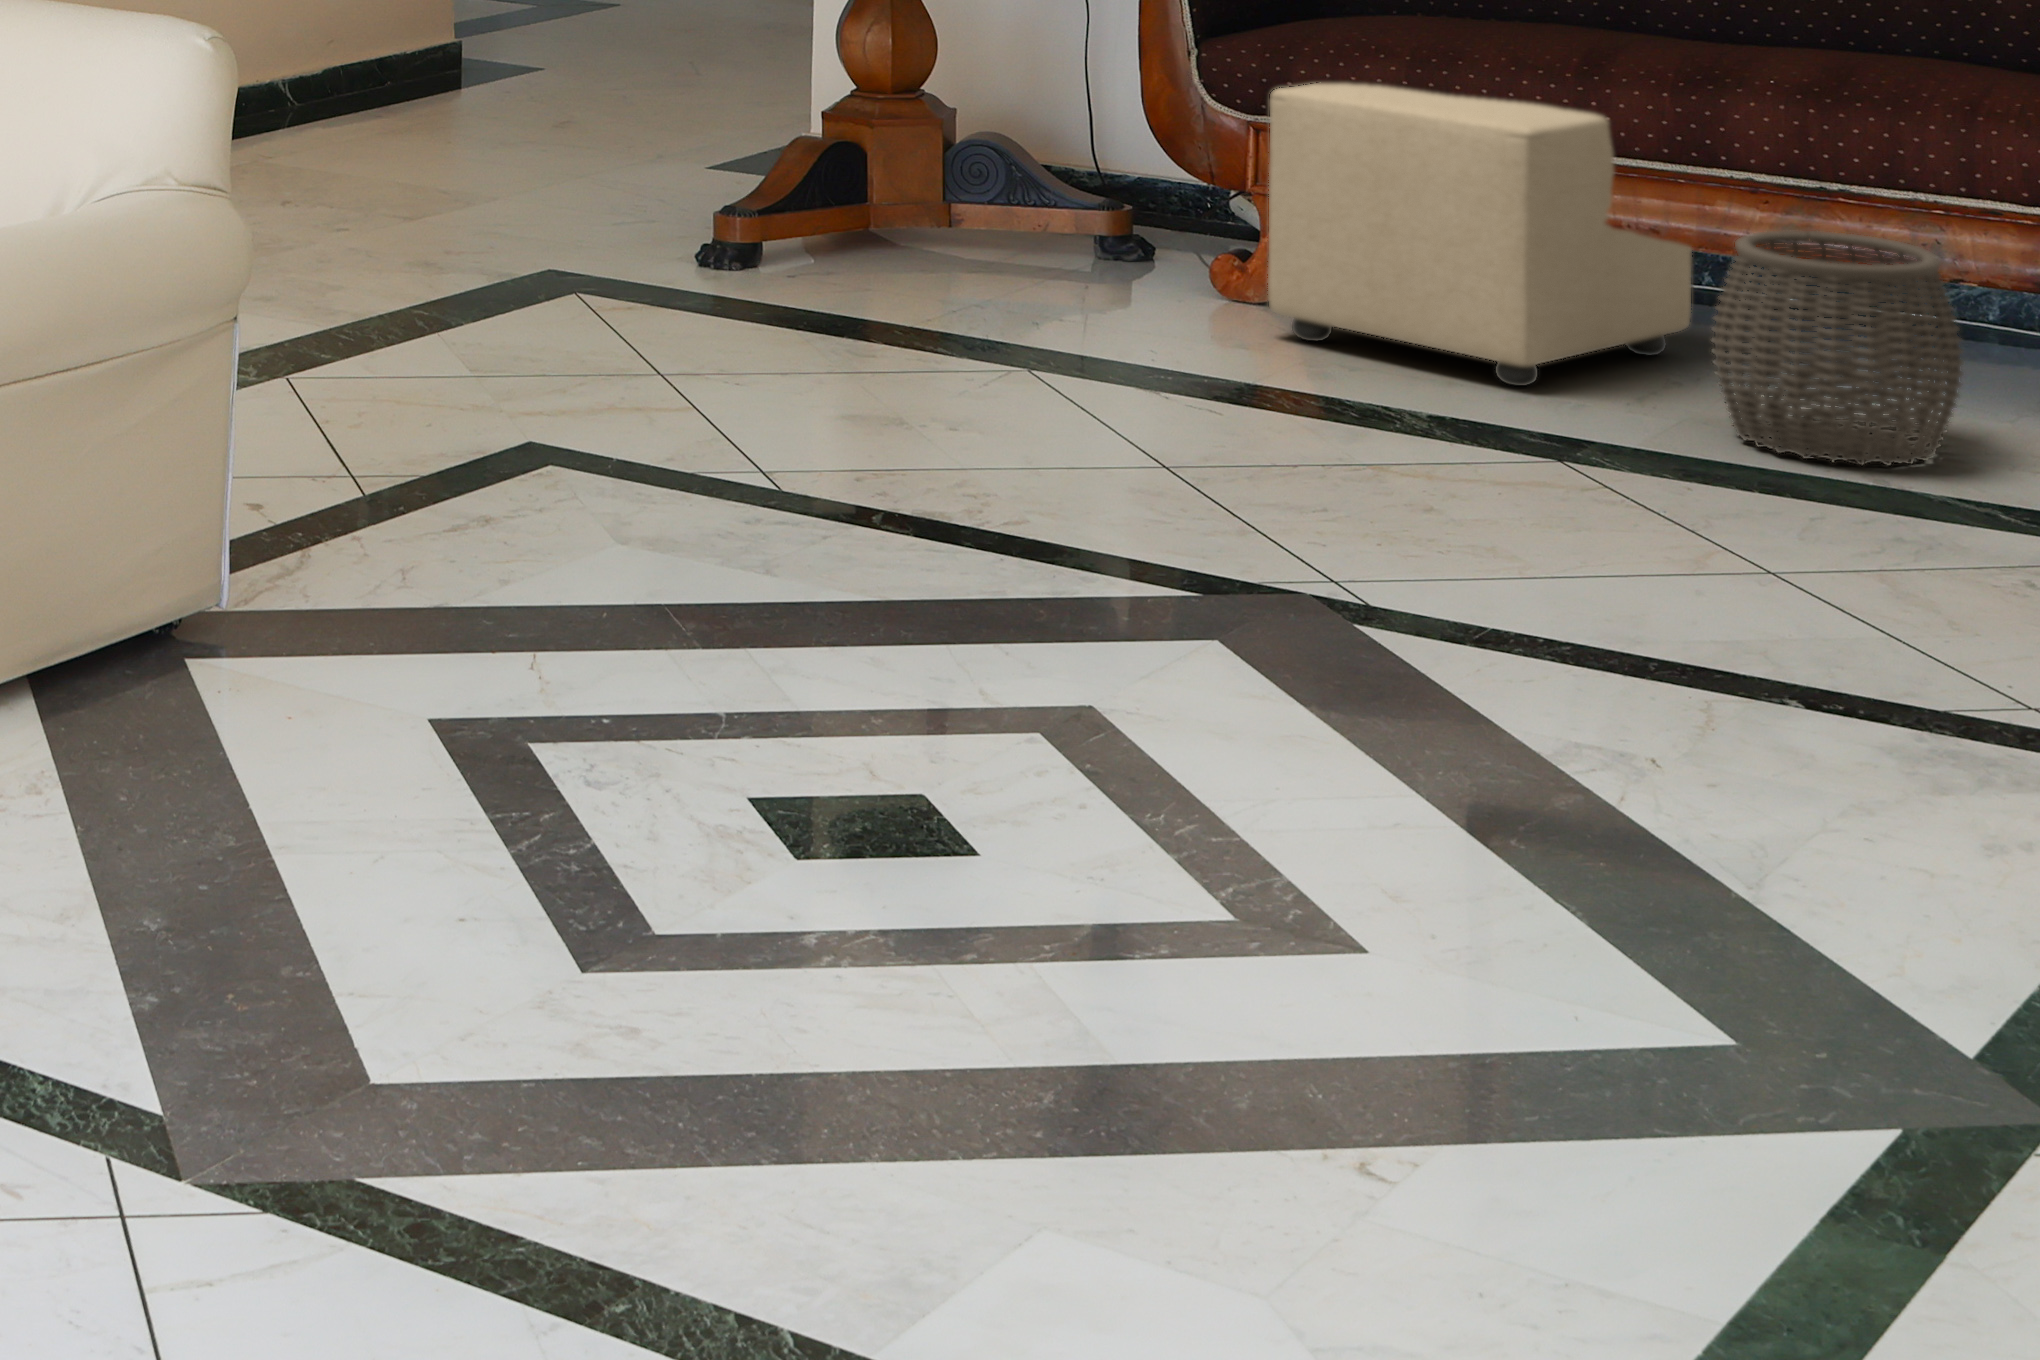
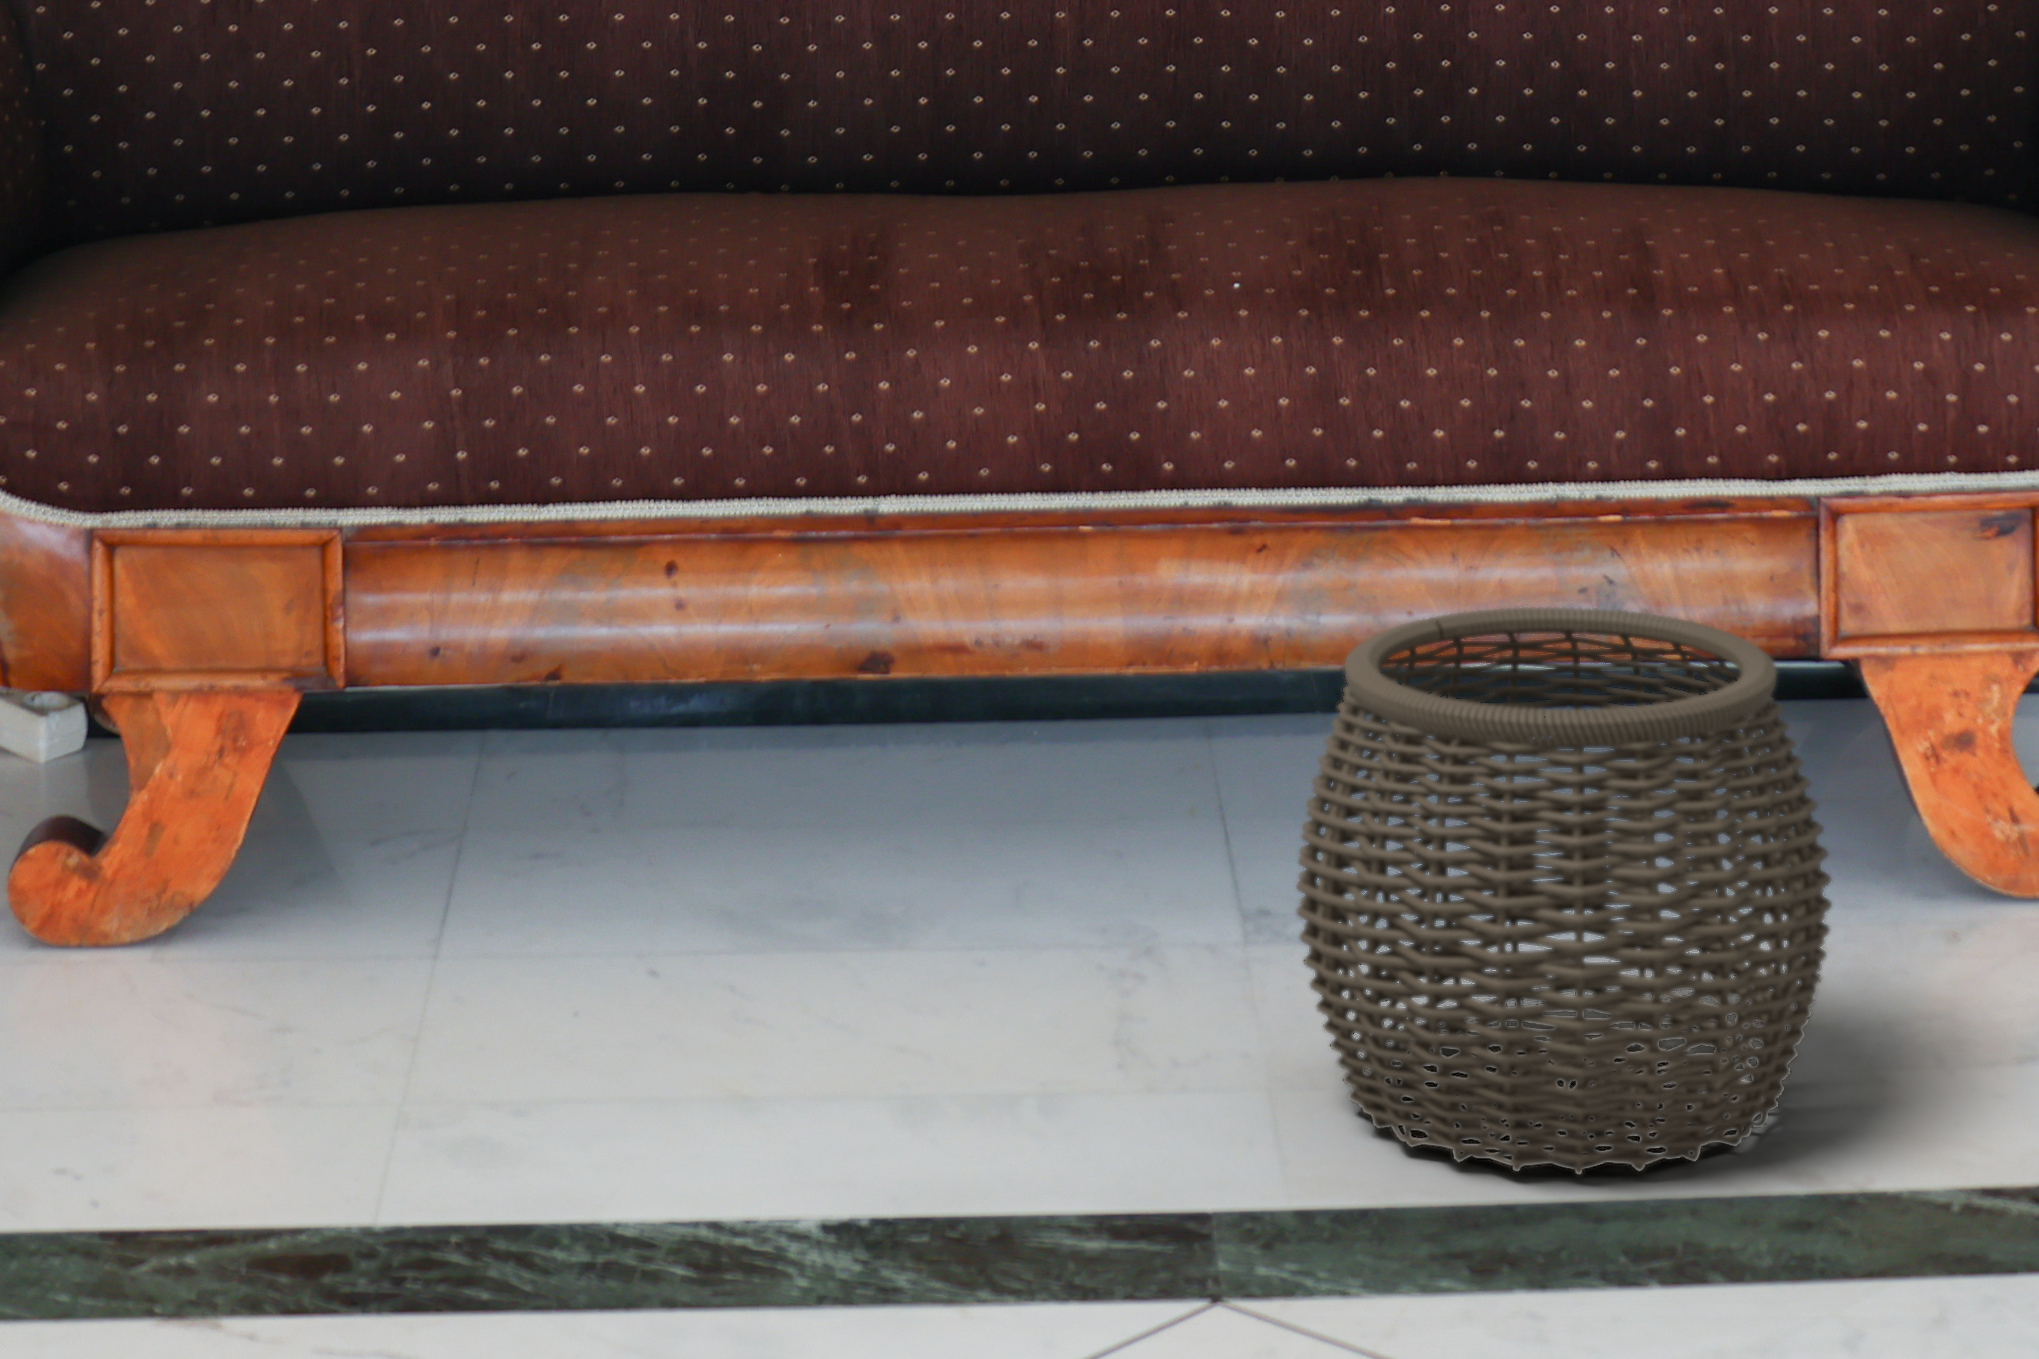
ottoman: present [1268,84,1692,386] -> none [161,326,1012,1096]

